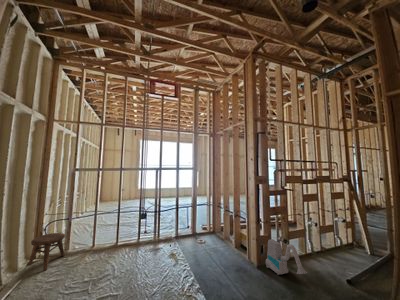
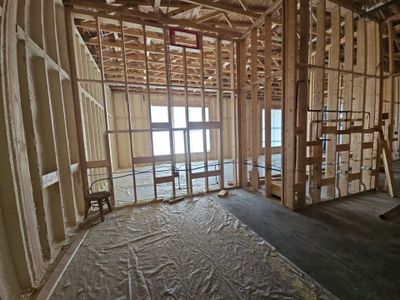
vacuum cleaner: present [266,239,307,275] -> none [300,186,345,214]

